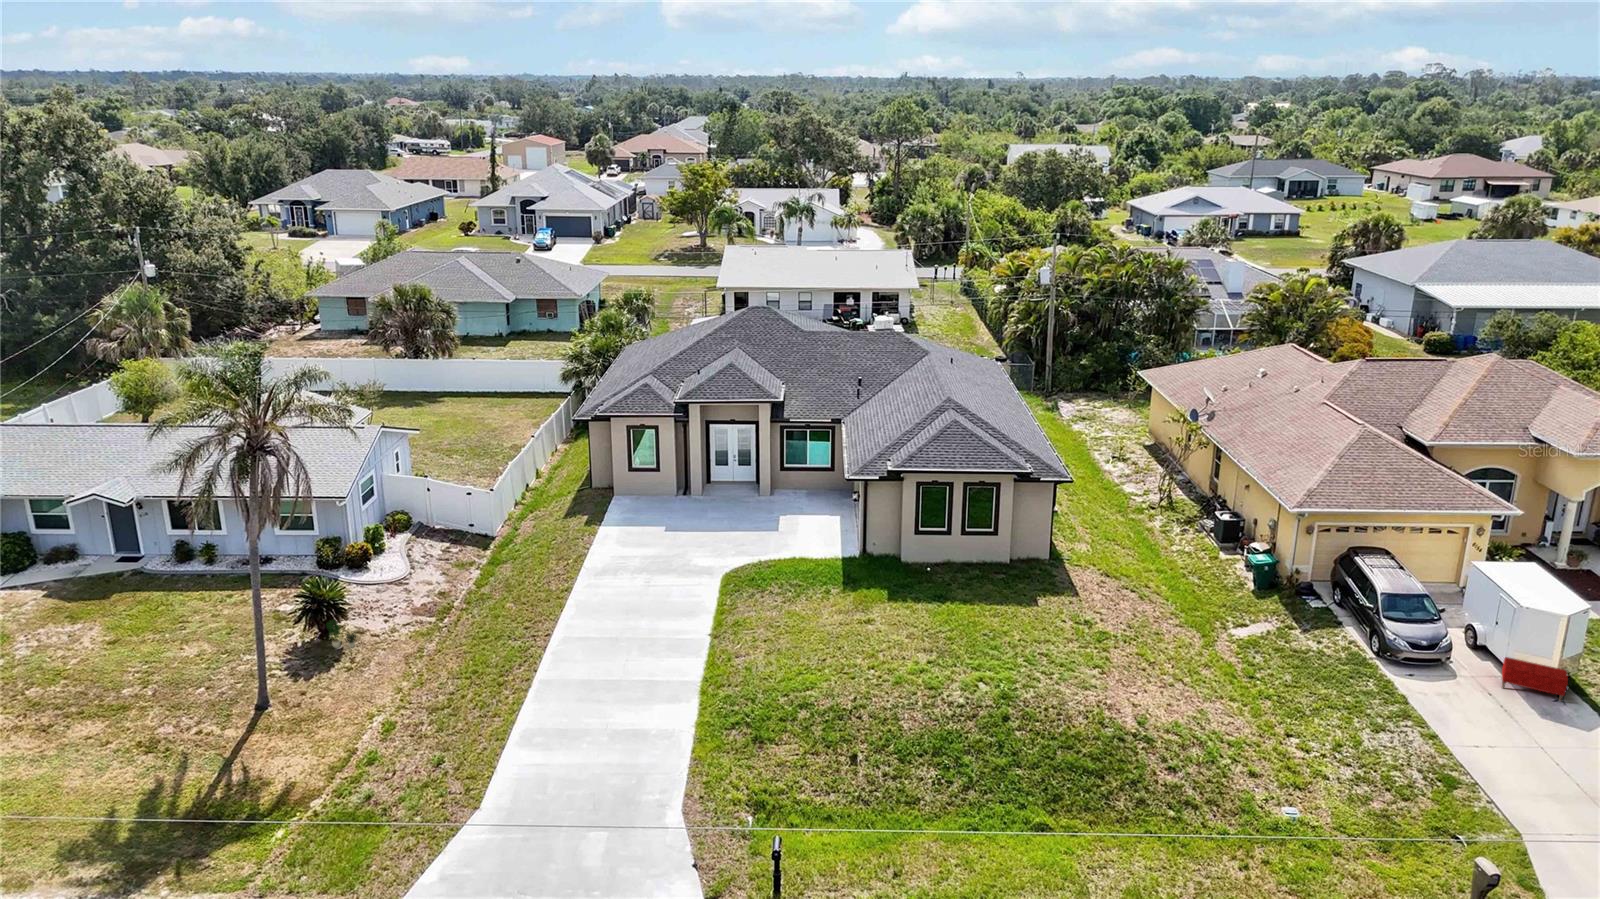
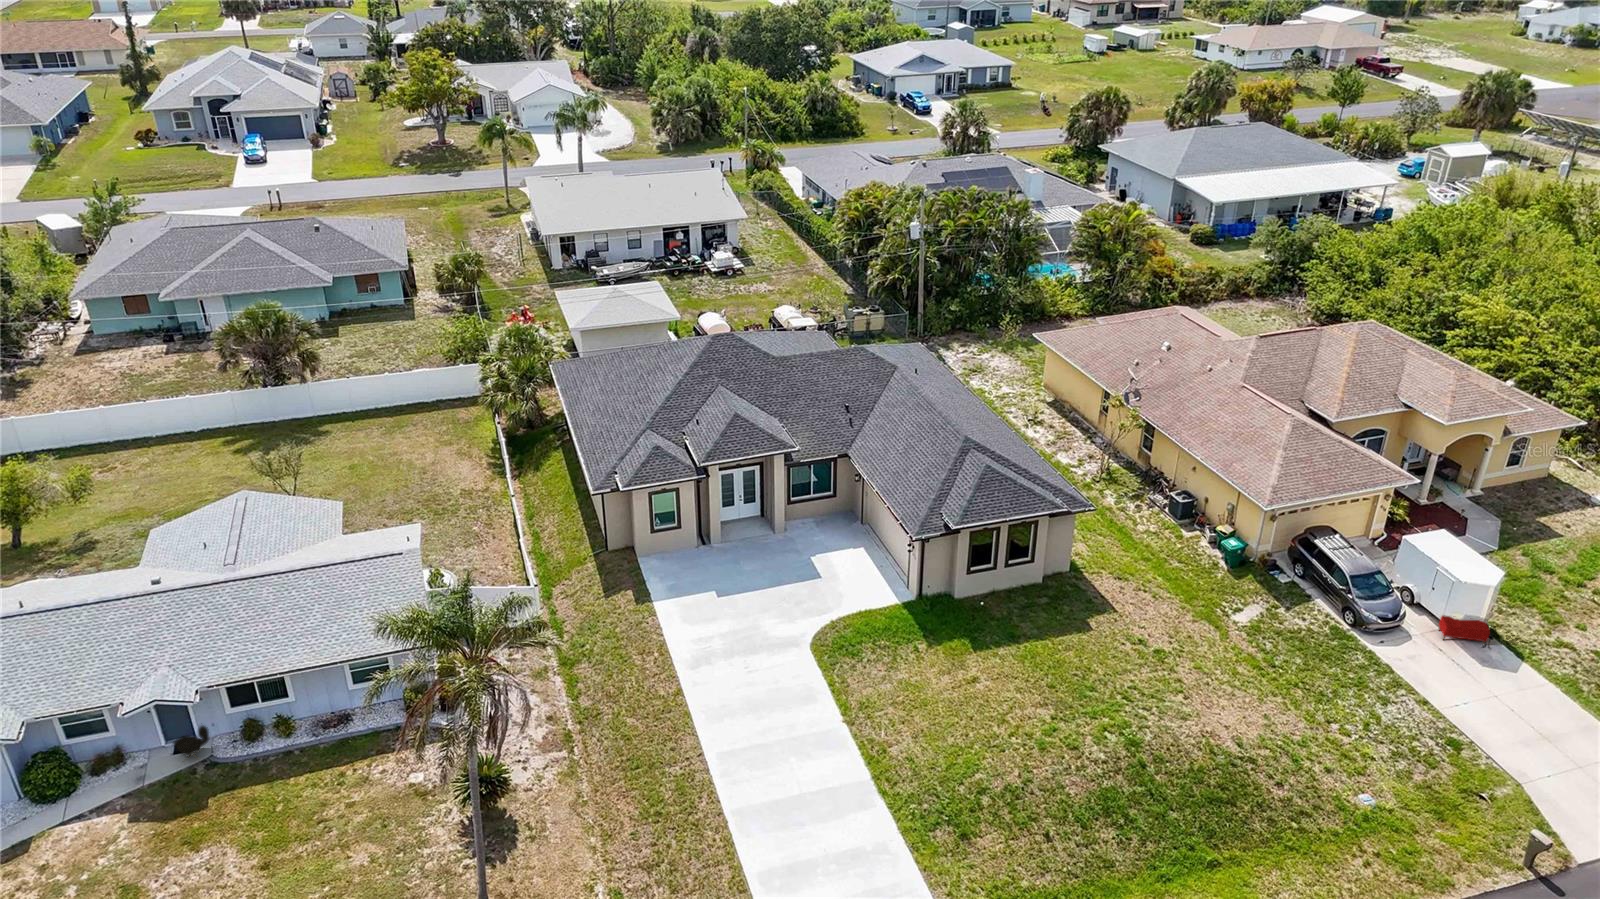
lounge chair: none [115,536,147,569] -> present [173,726,209,758]
potted plant: present [327,620,356,648] -> none [483,788,516,812]

